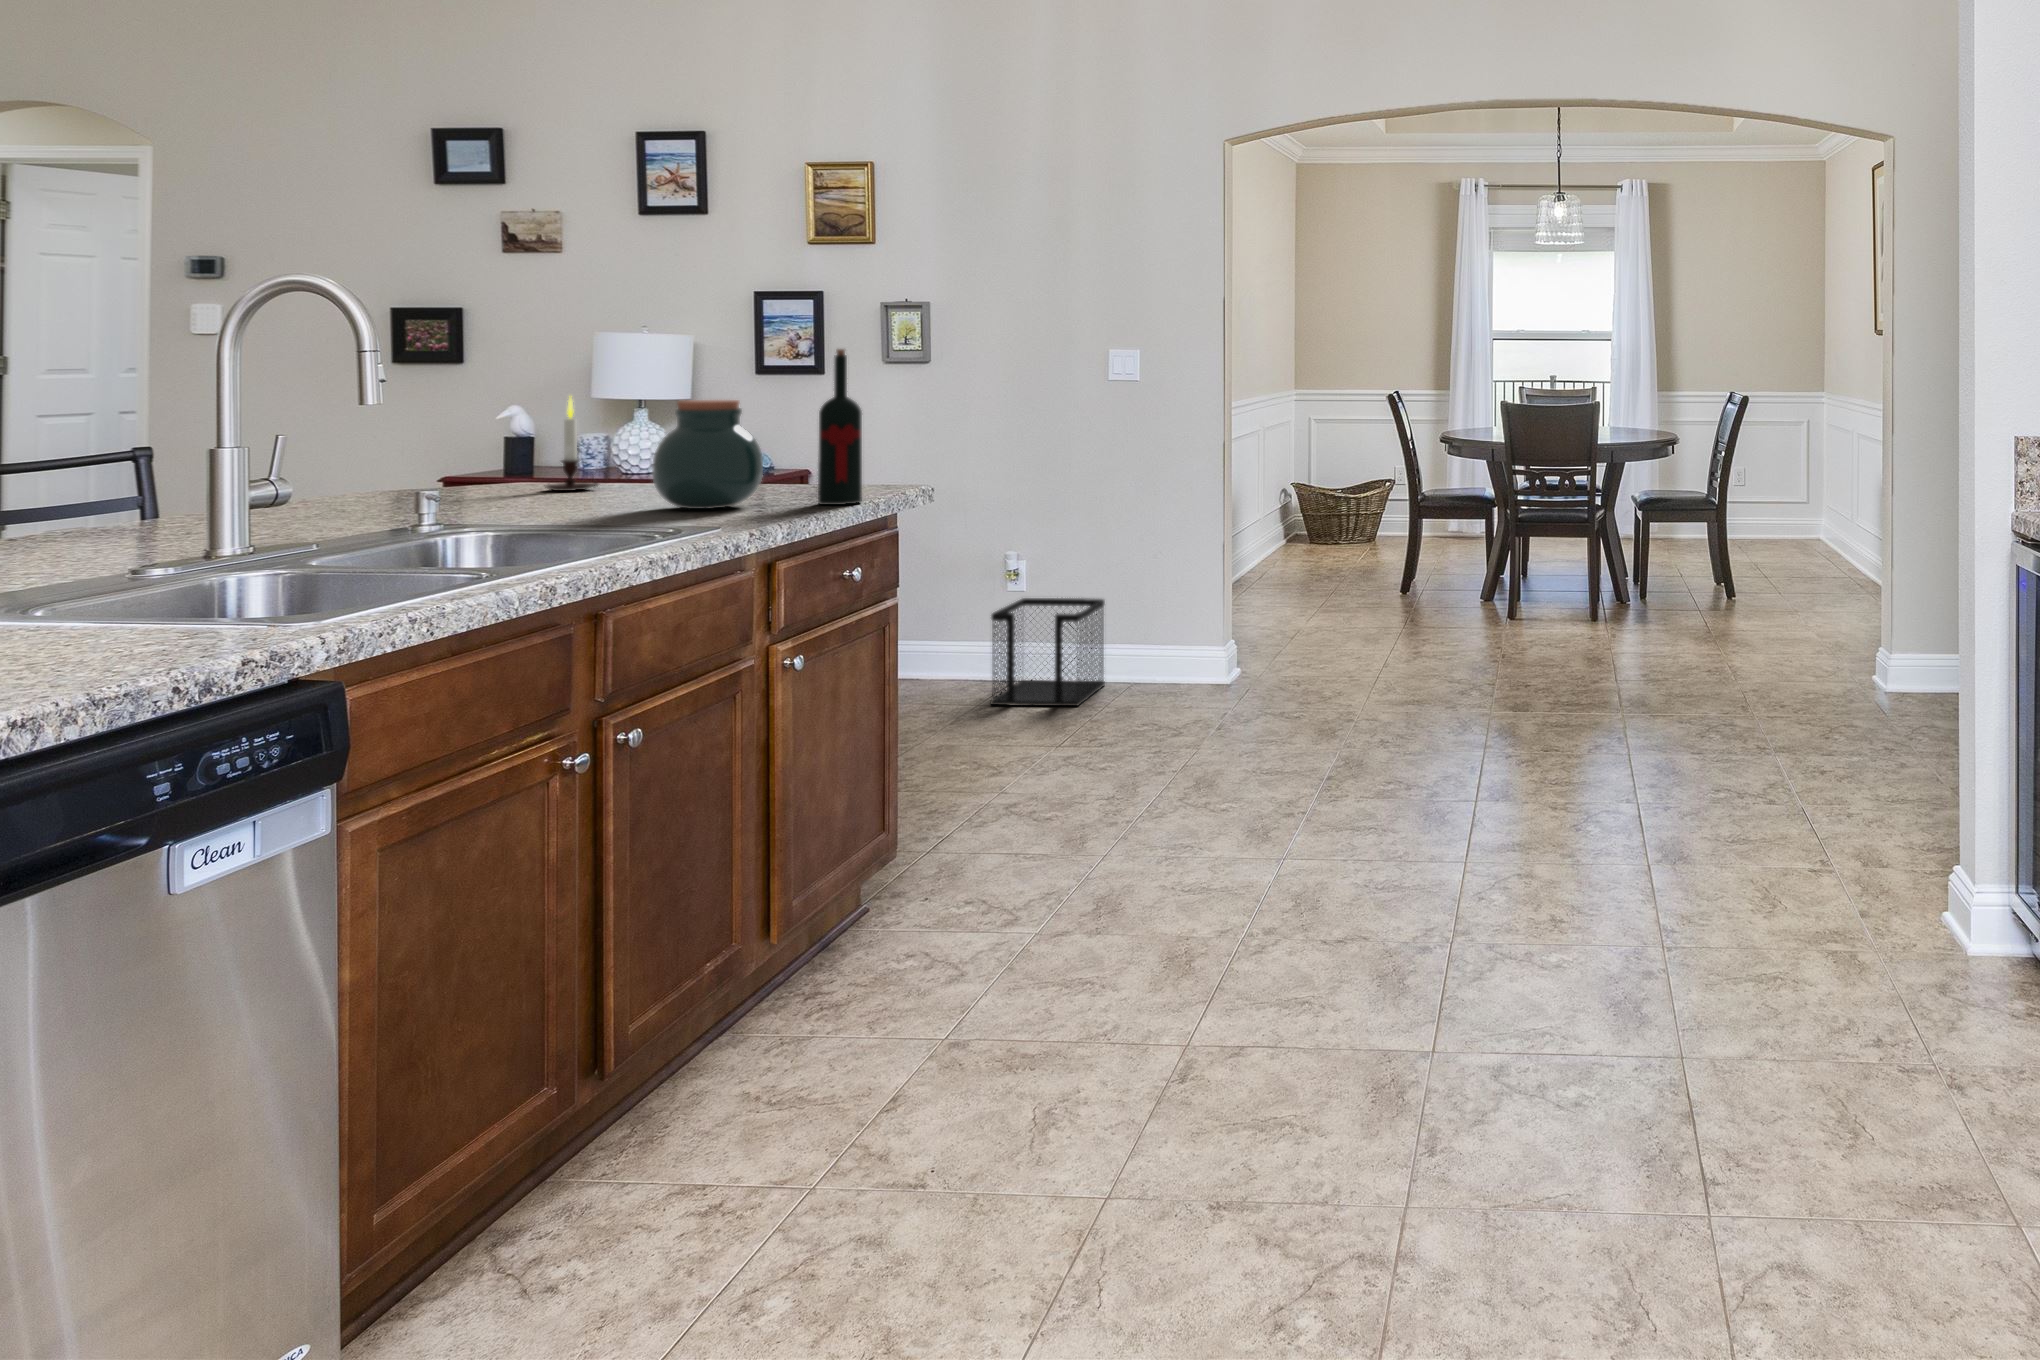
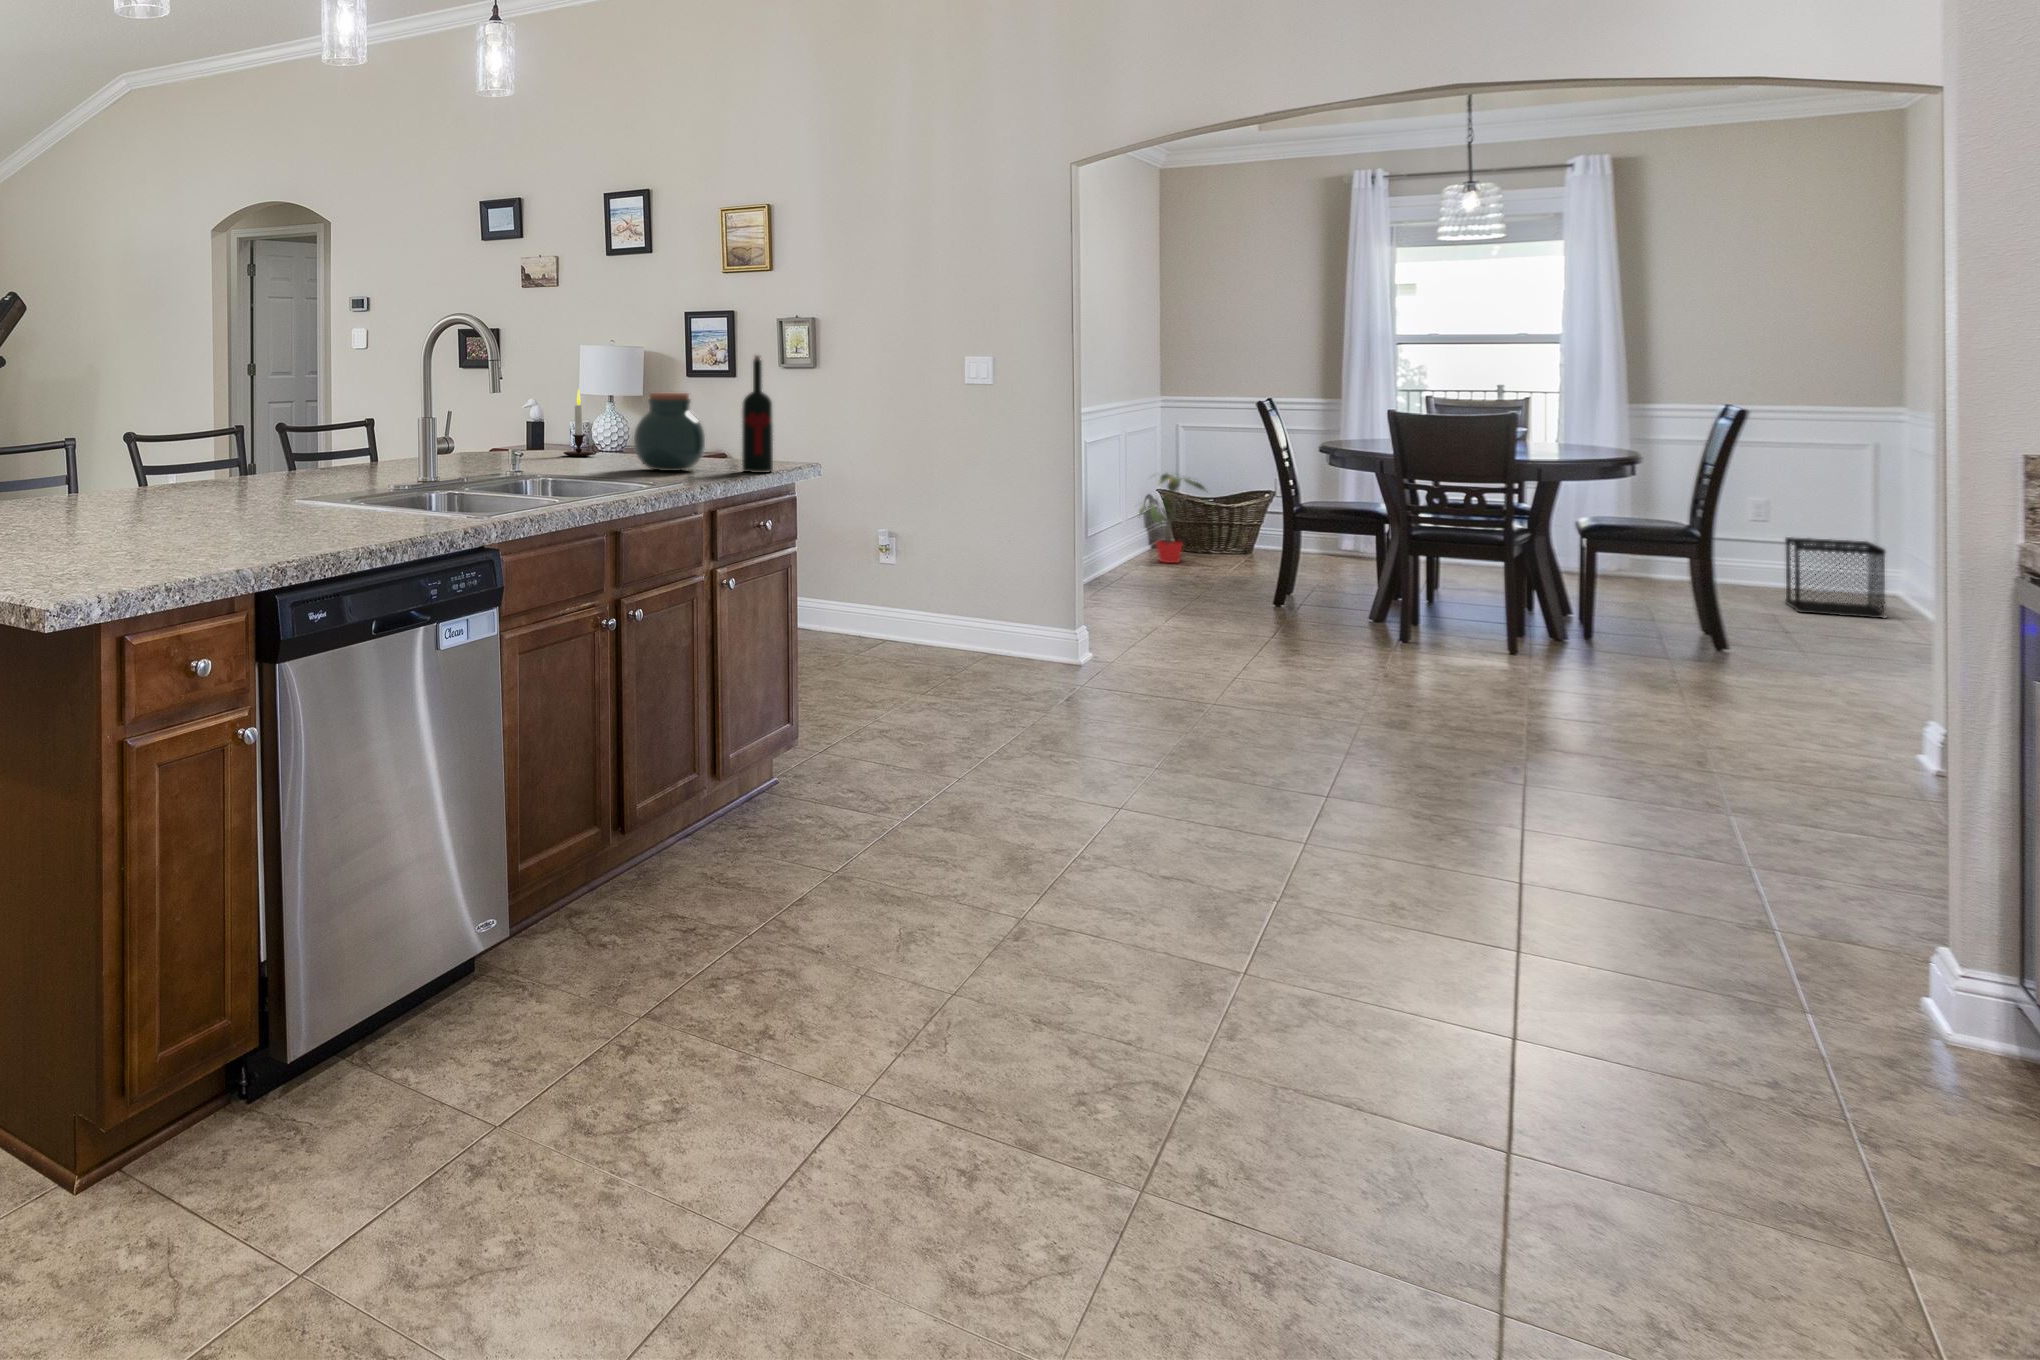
potted plant: none [1267,466,1340,558] -> present [1139,474,1205,563]
wastebasket: present [991,598,1105,706] -> present [1785,537,1886,618]

